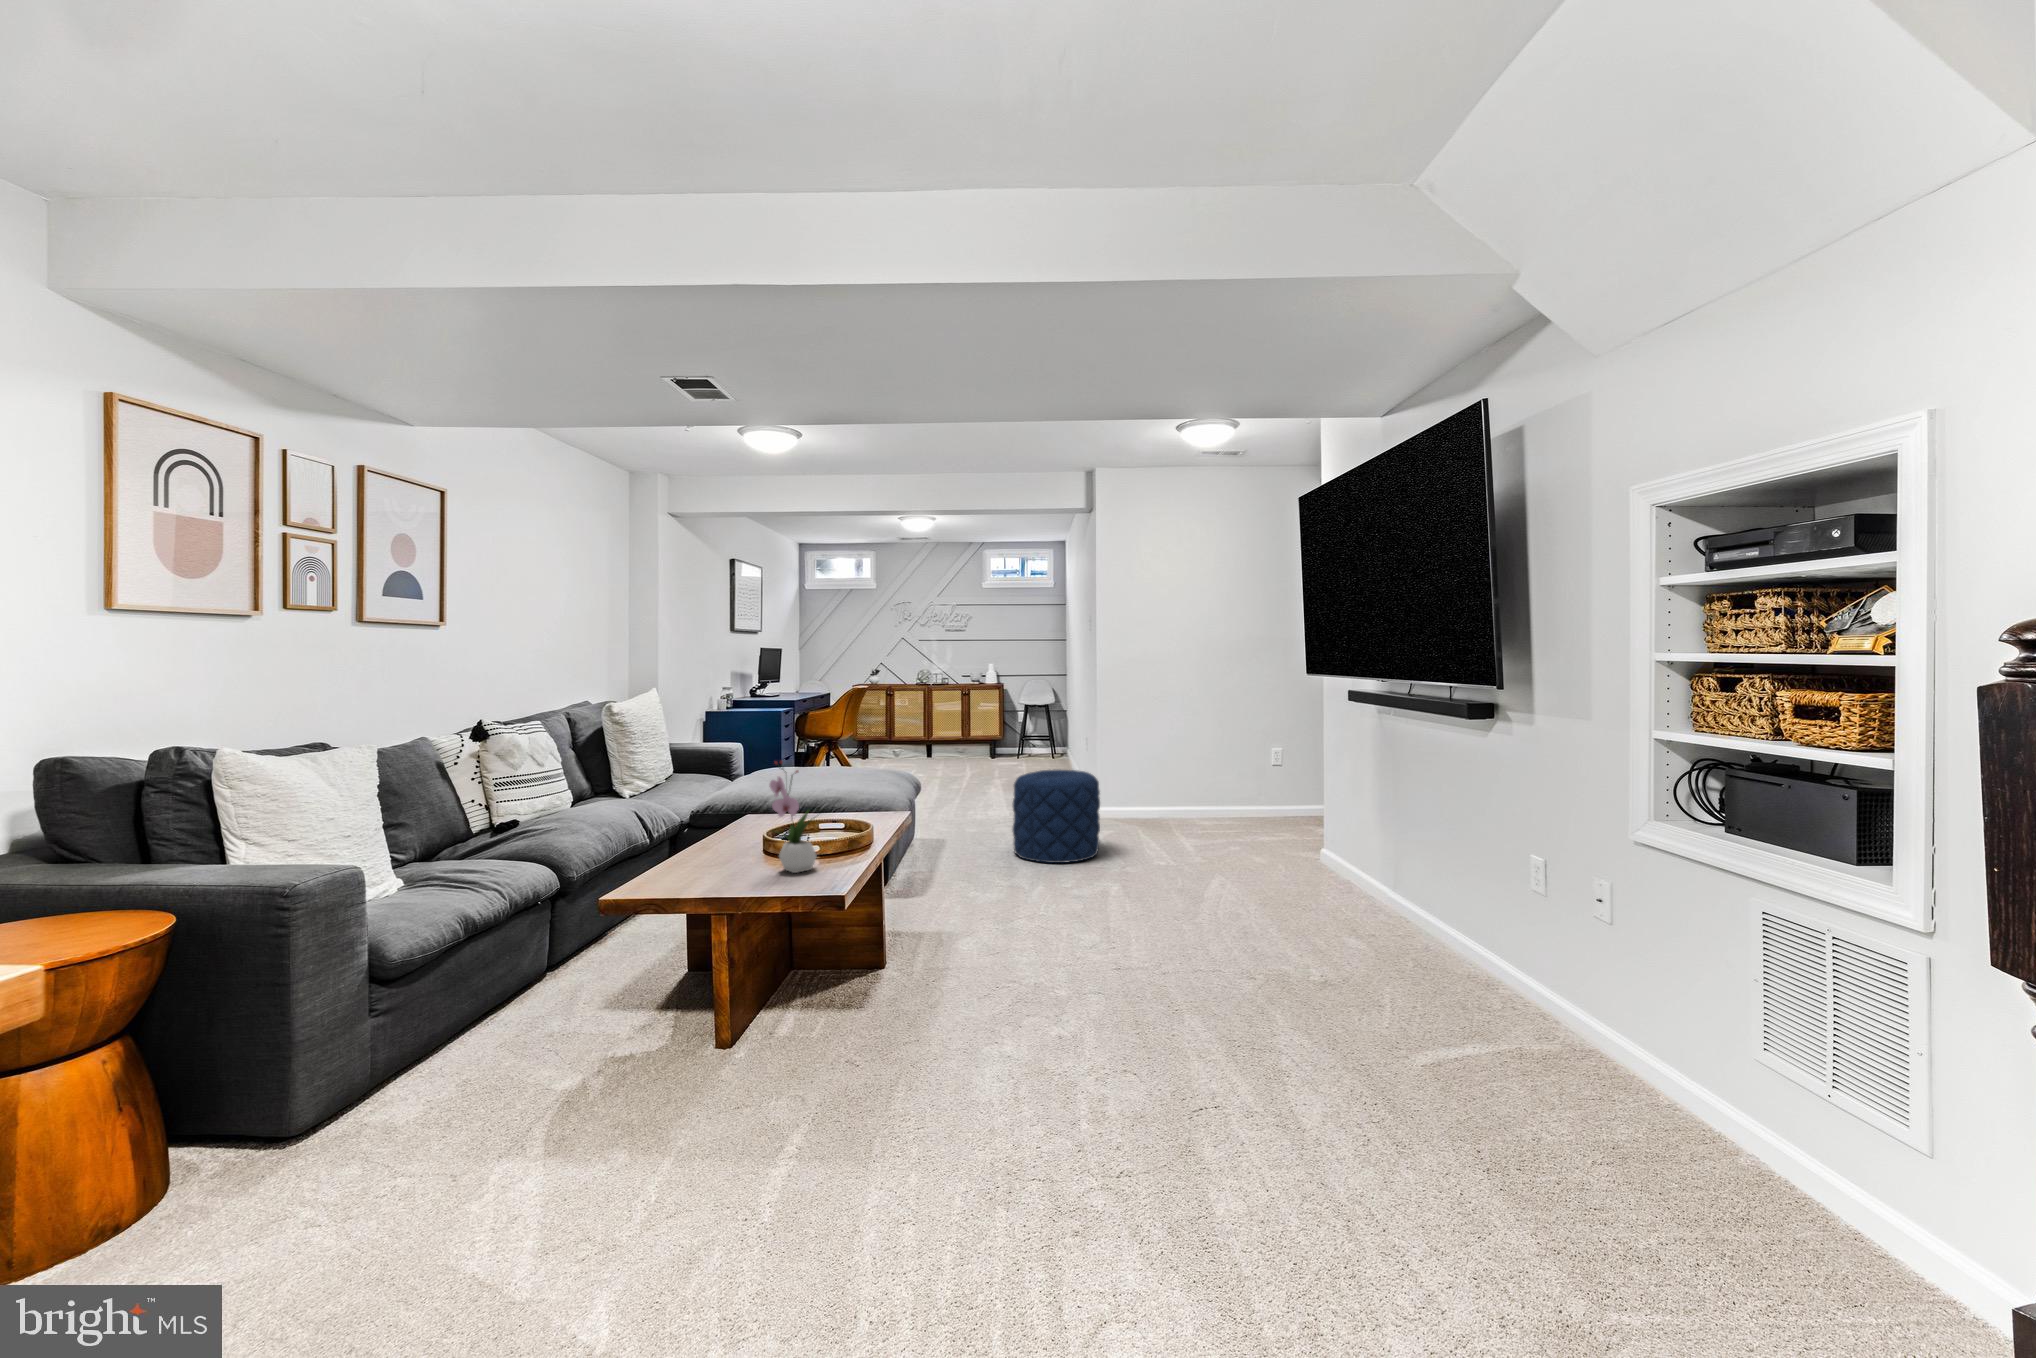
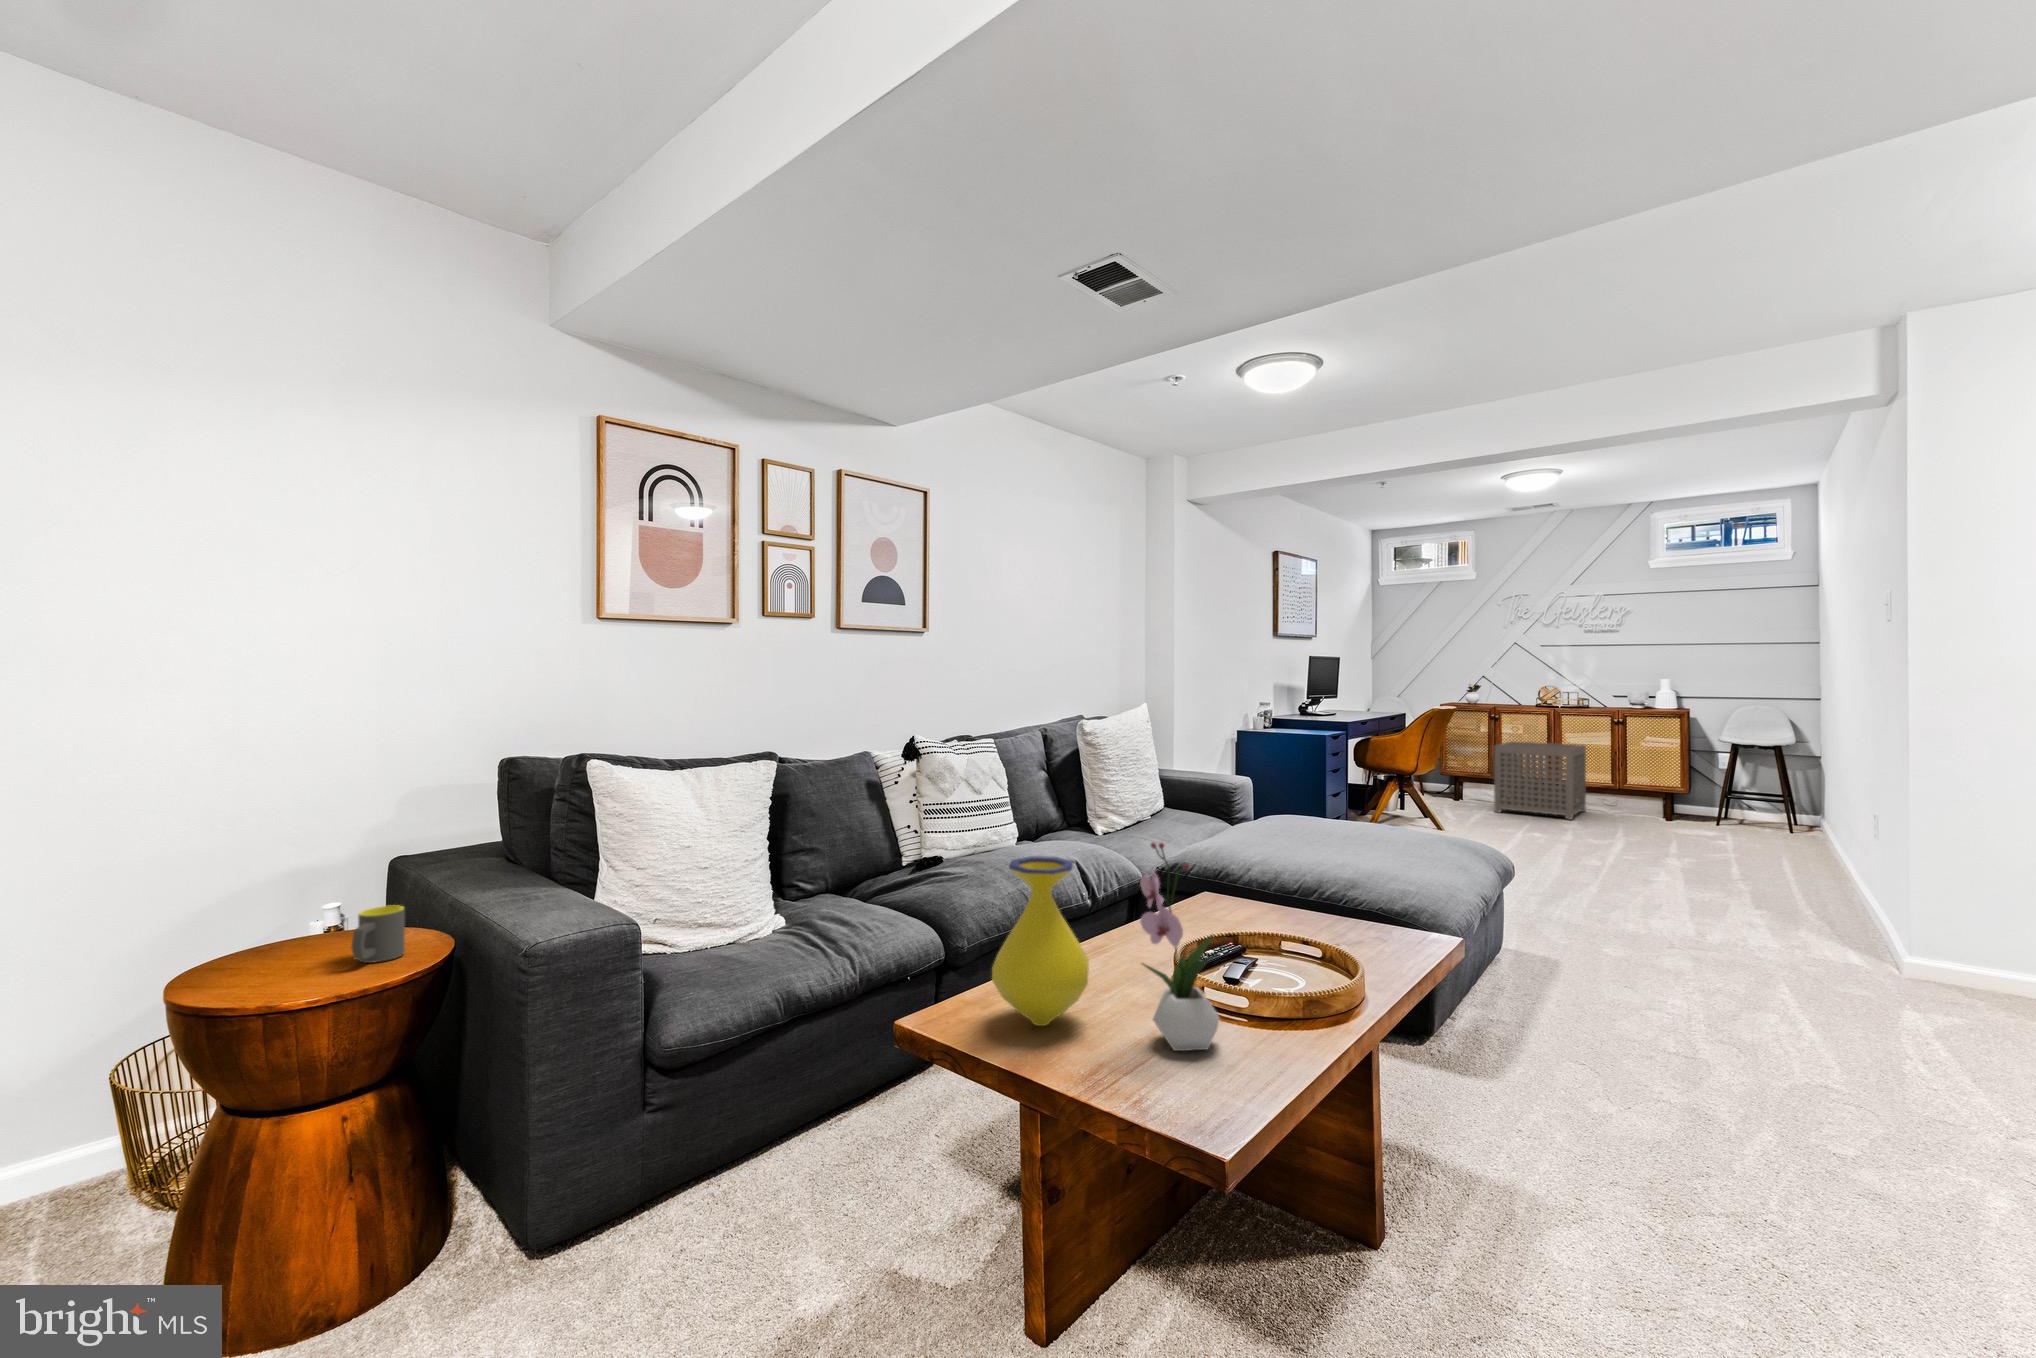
side table: none [891,711,947,762] -> present [1494,741,1586,820]
pouf: present [1013,770,1100,863] -> none [1696,877,1924,1079]
vase: none [673,778,739,880] -> present [992,856,1089,1026]
mug: none [42,886,96,939] -> present [352,906,405,963]

